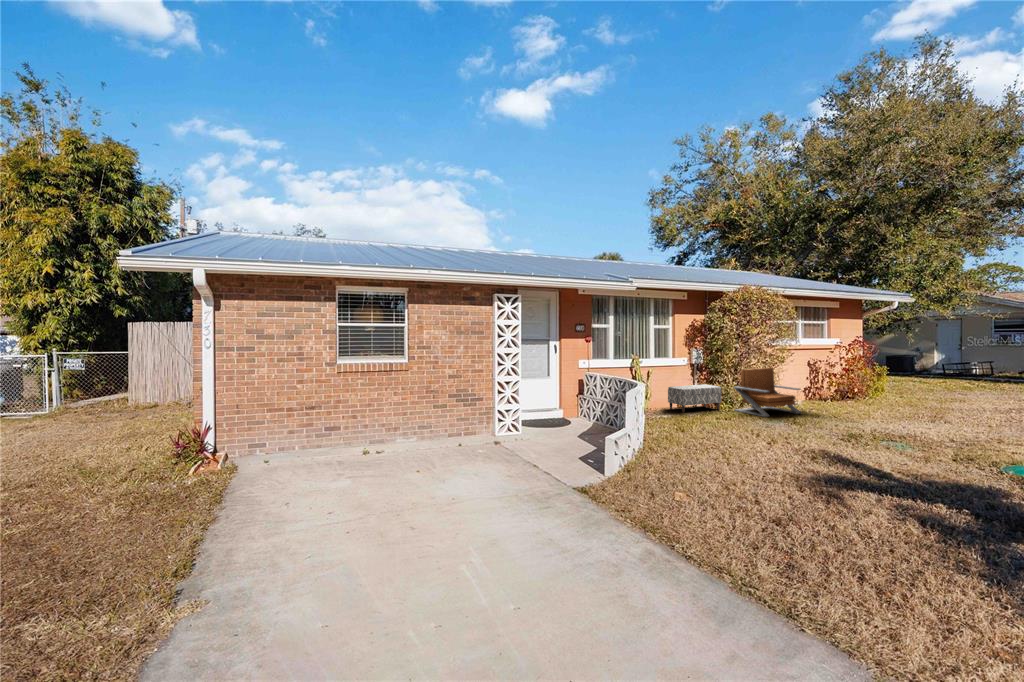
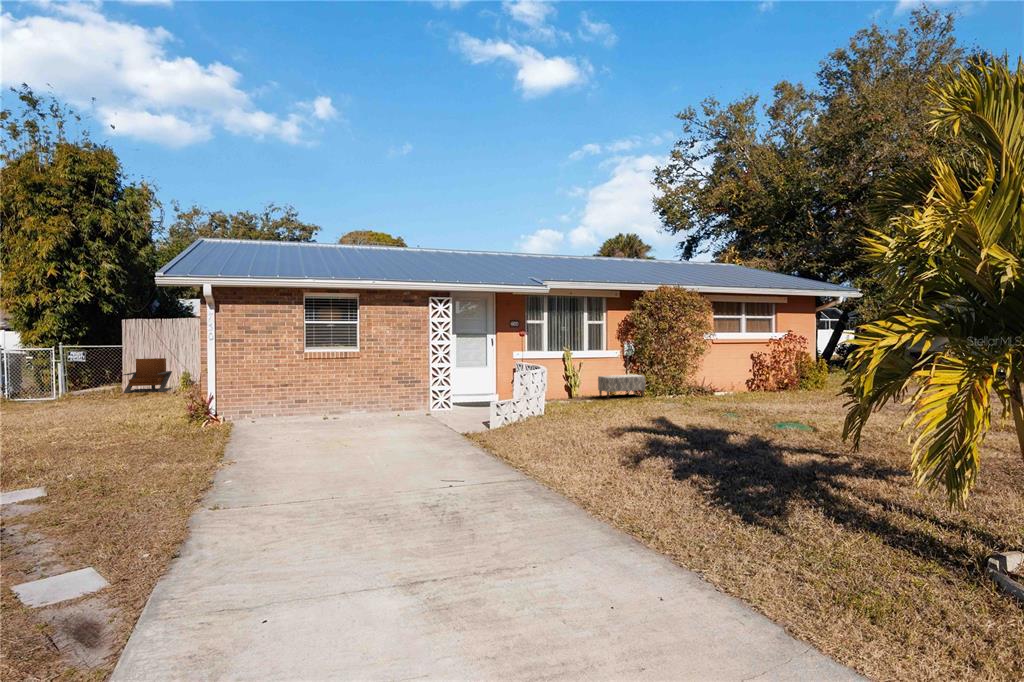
lounge chair: present [734,368,801,417] -> present [124,358,172,393]

